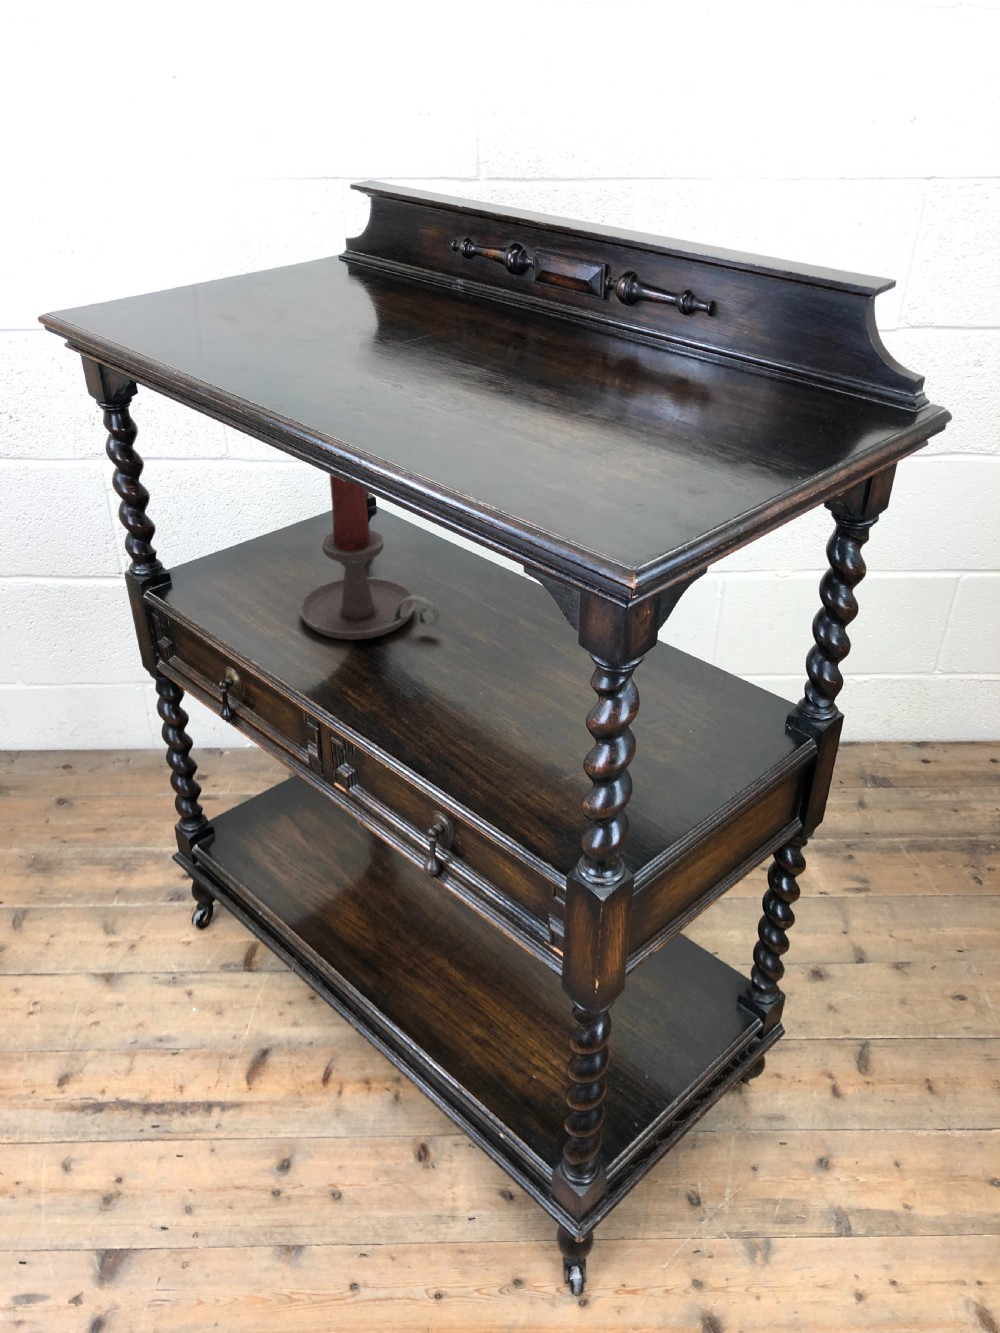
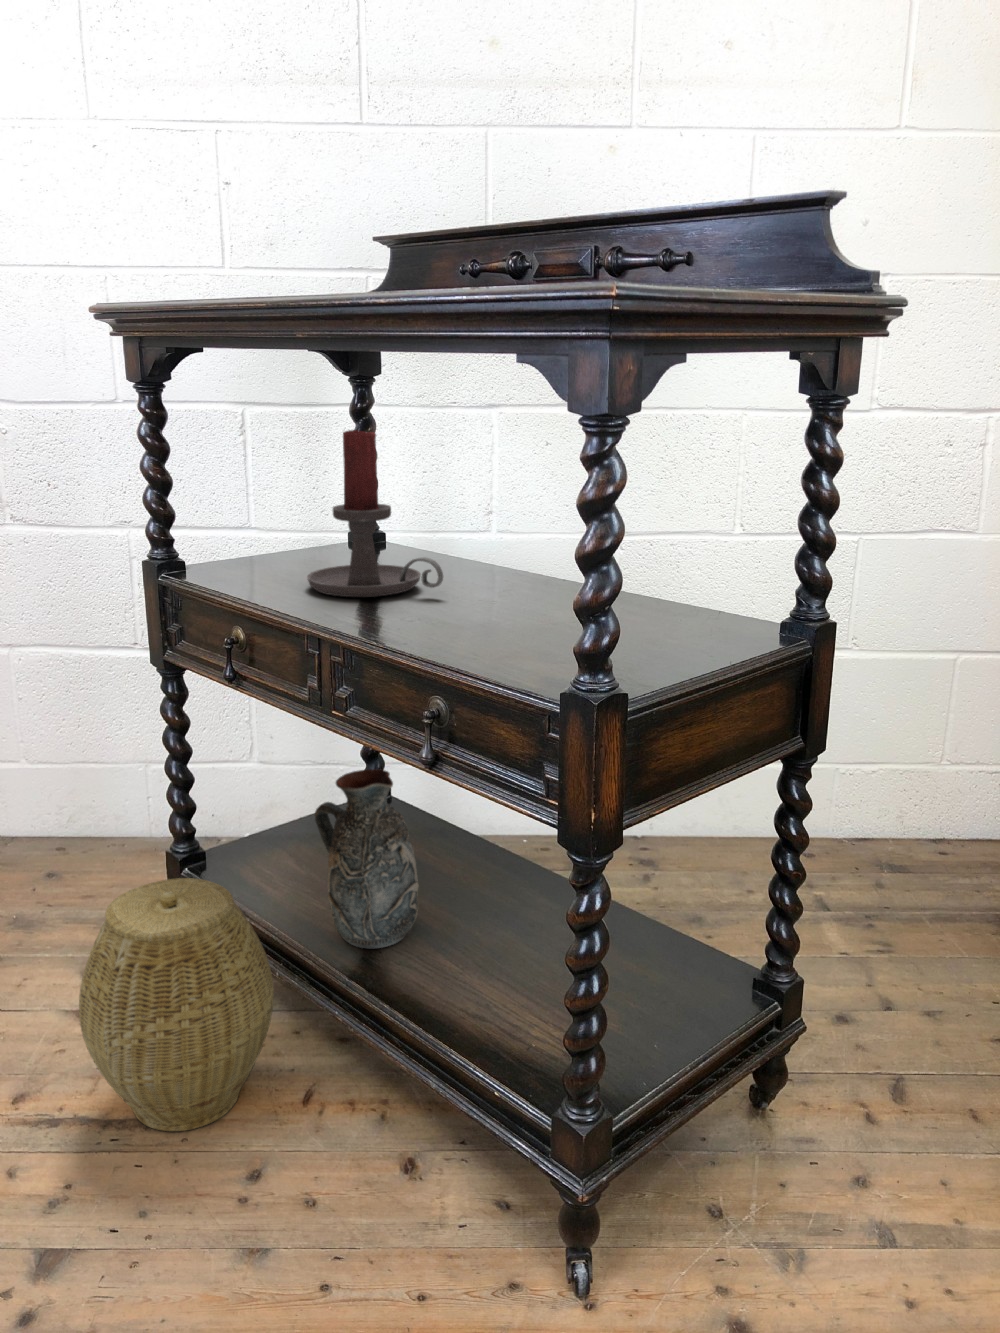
decorative vase: none [319,785,422,944] -> present [315,769,419,948]
woven basket: none [110,896,291,1117] -> present [79,878,274,1131]

